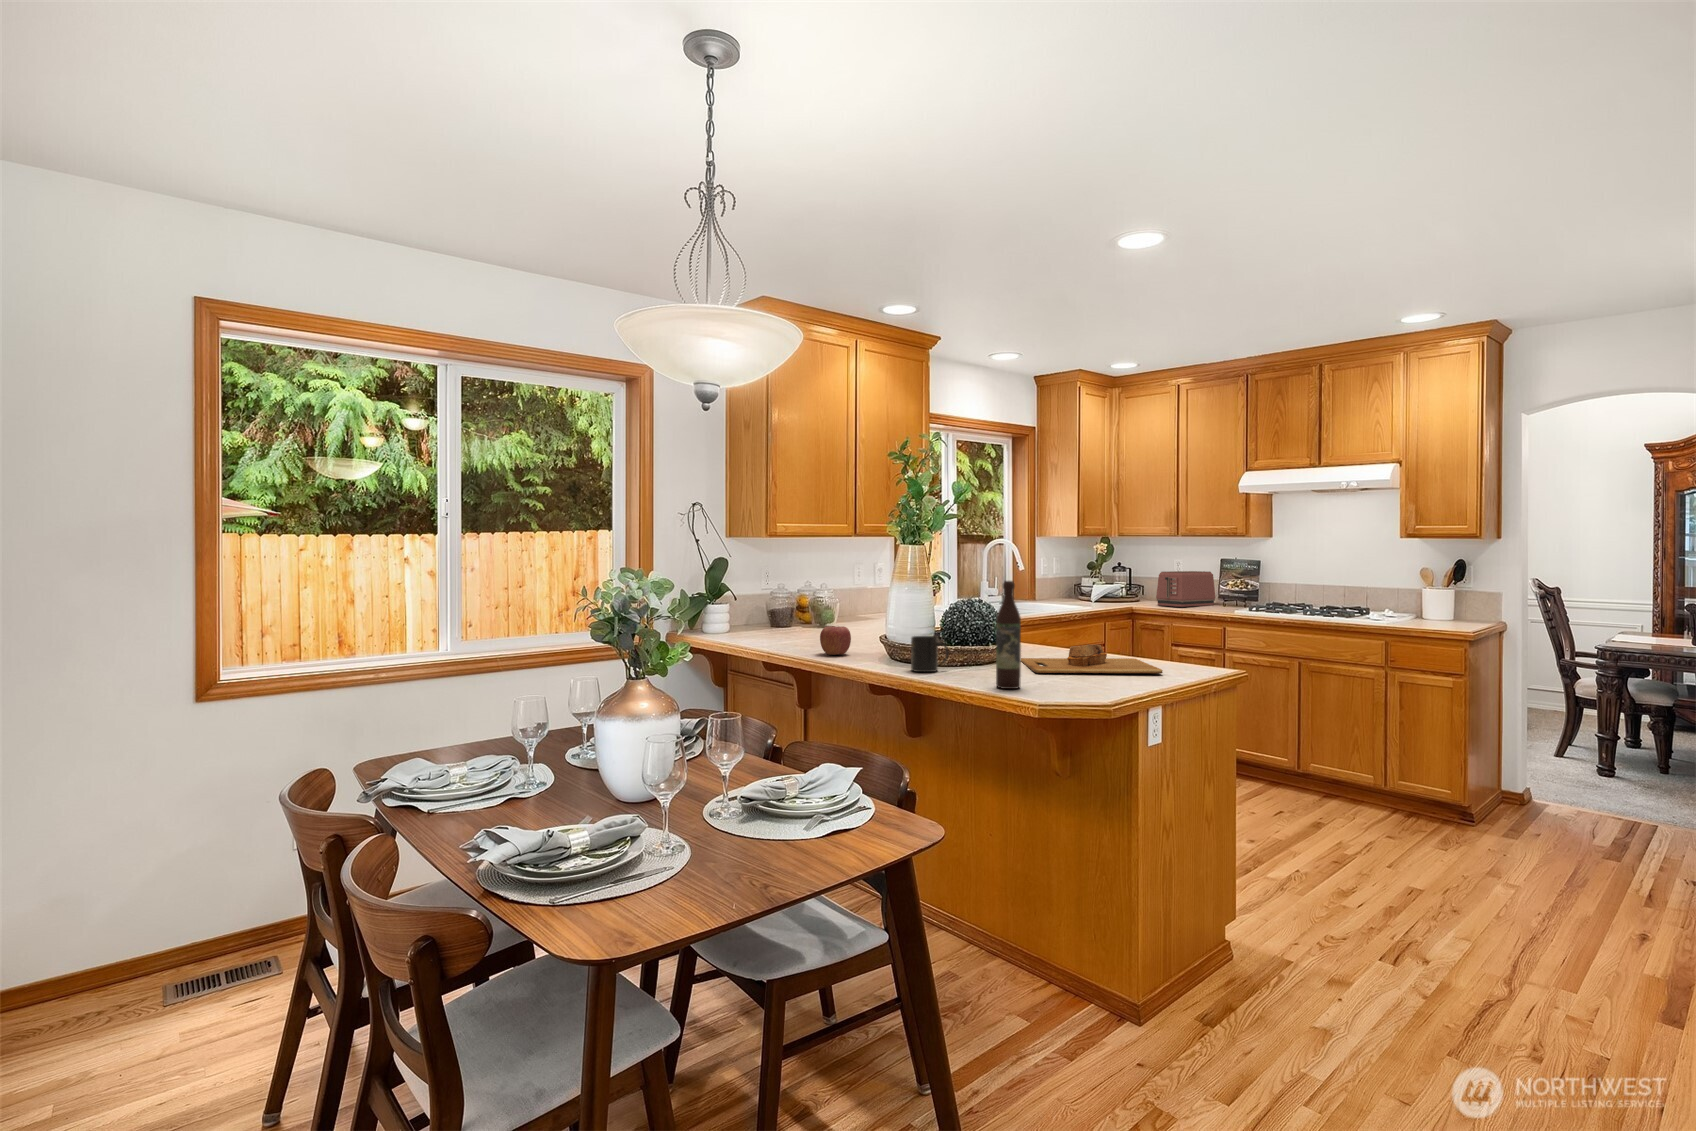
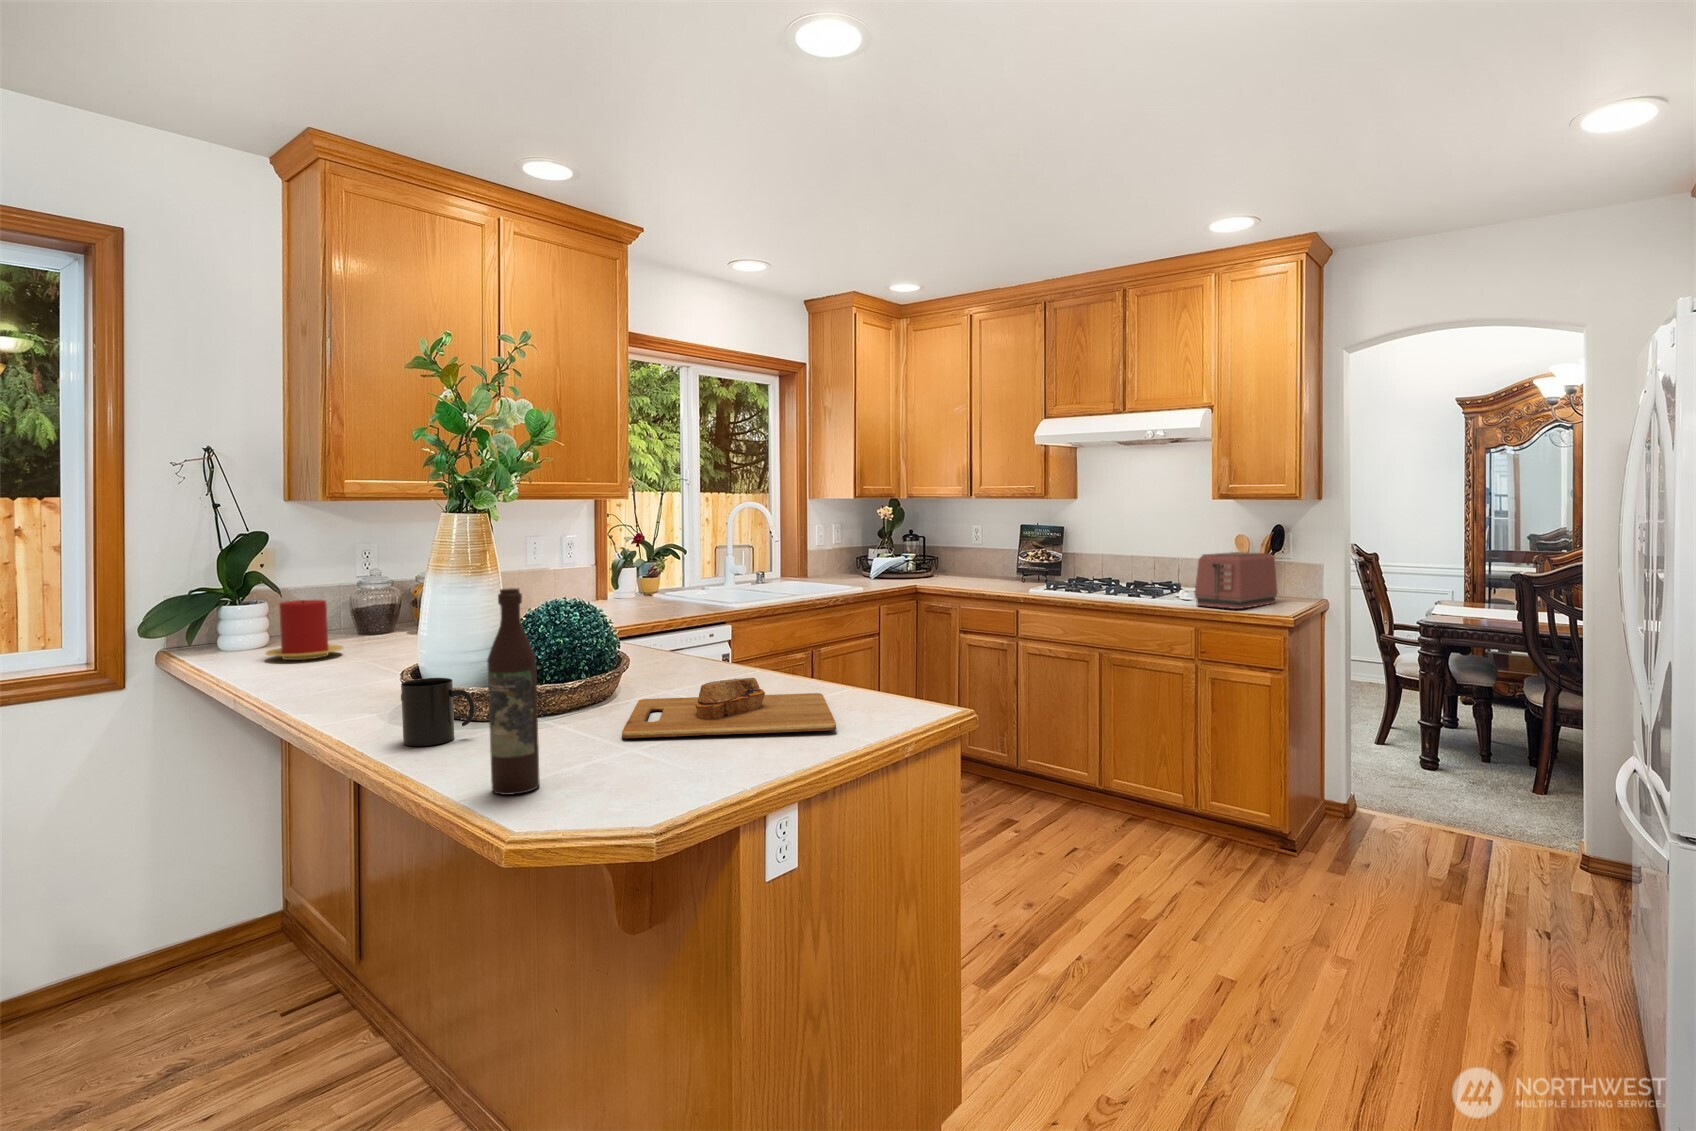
toaster: present [1156,571,1216,607] -> present [1195,552,1277,609]
candle: none [743,599,786,637] -> present [266,600,343,660]
apple: present [820,626,851,655] -> none [308,653,369,703]

